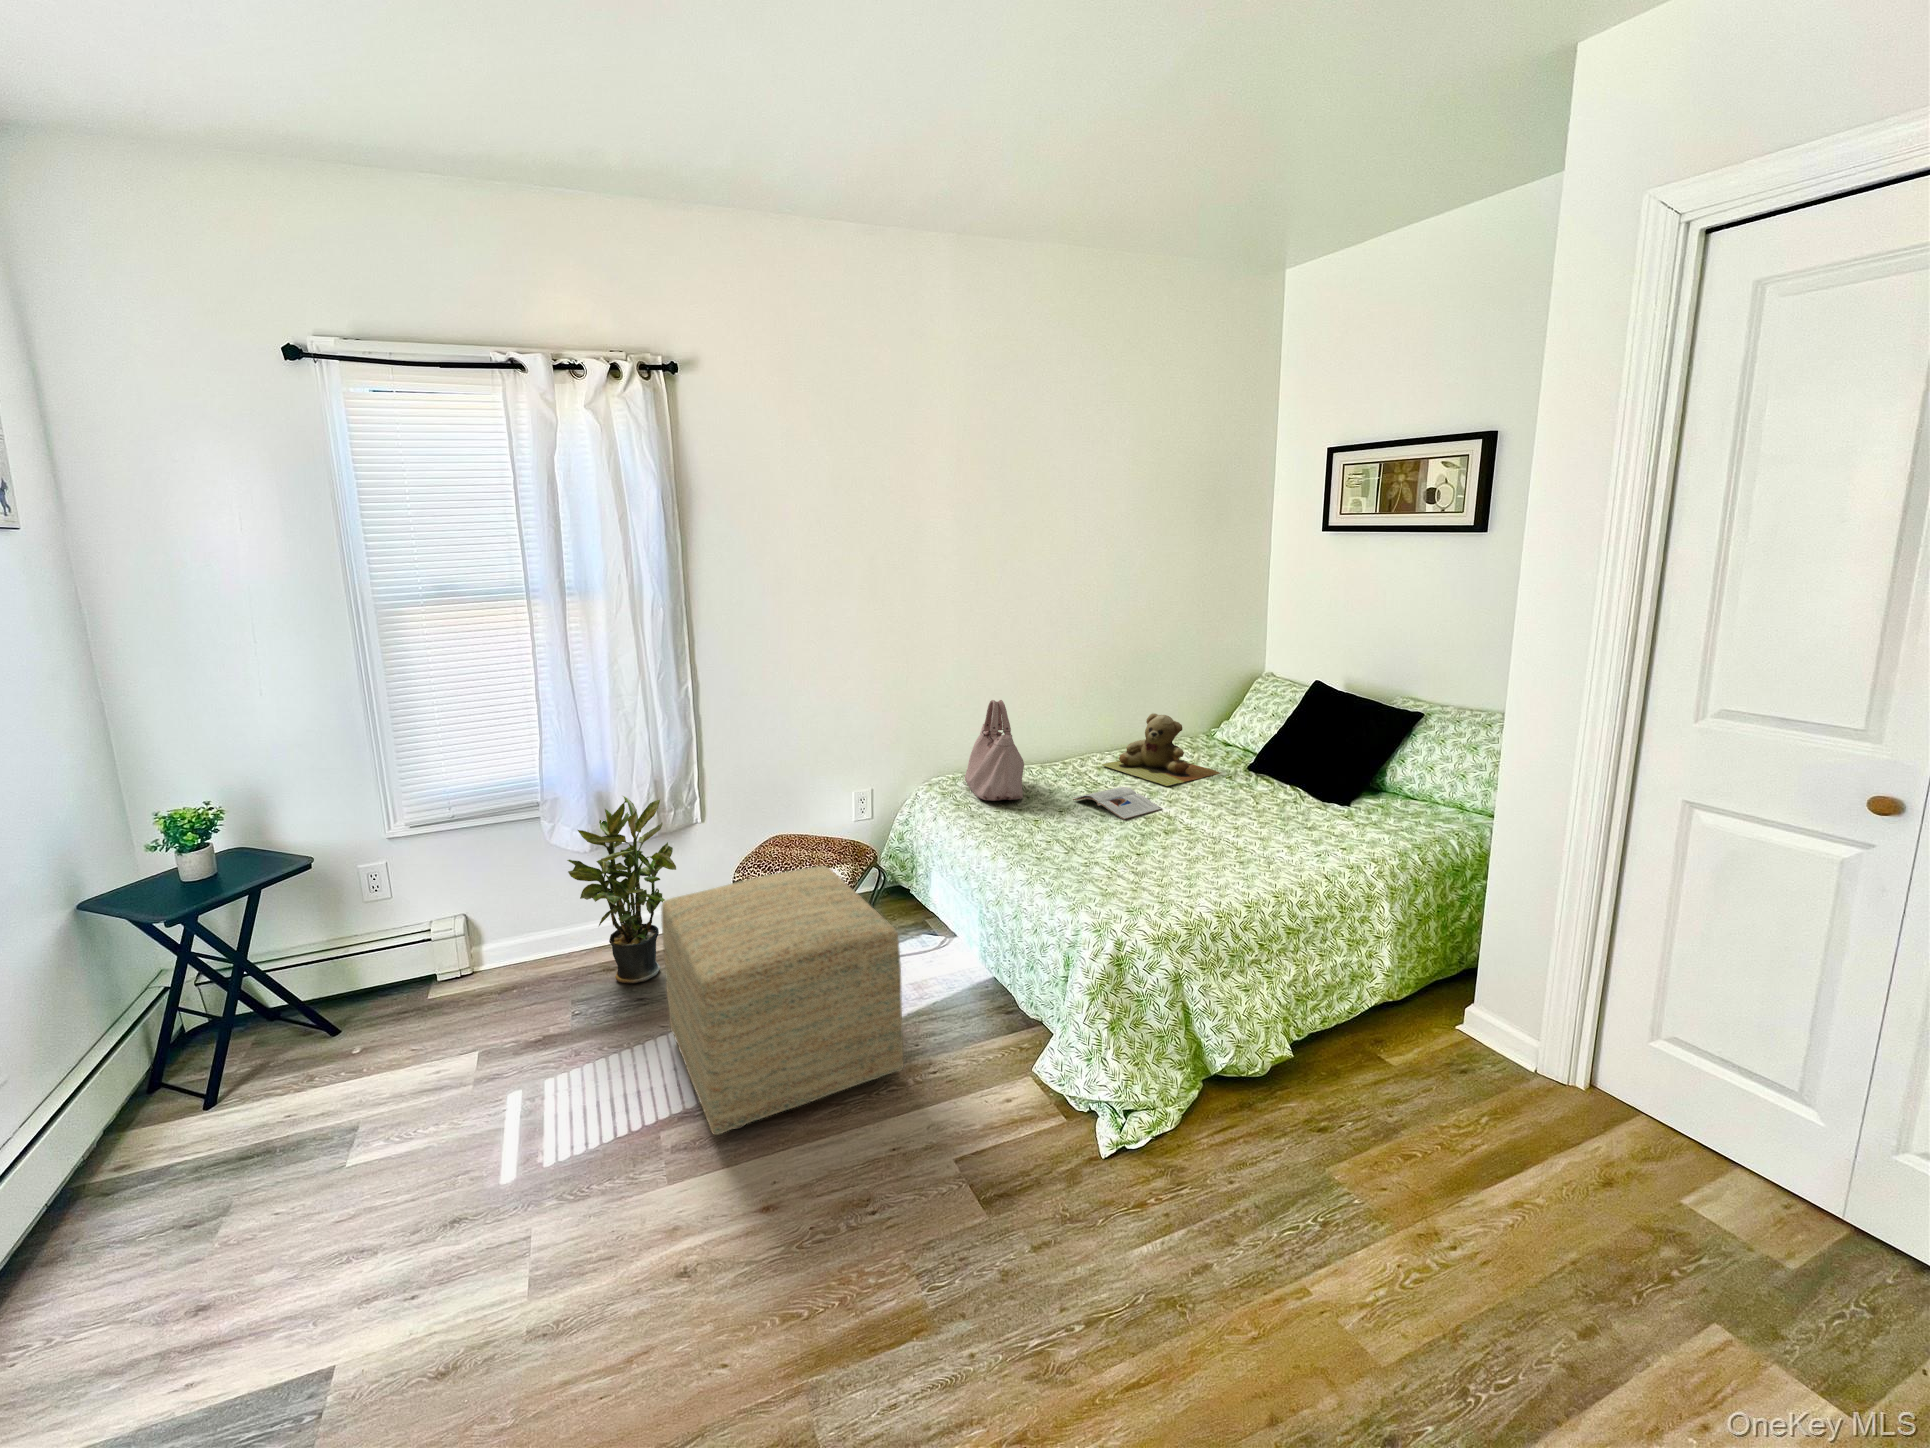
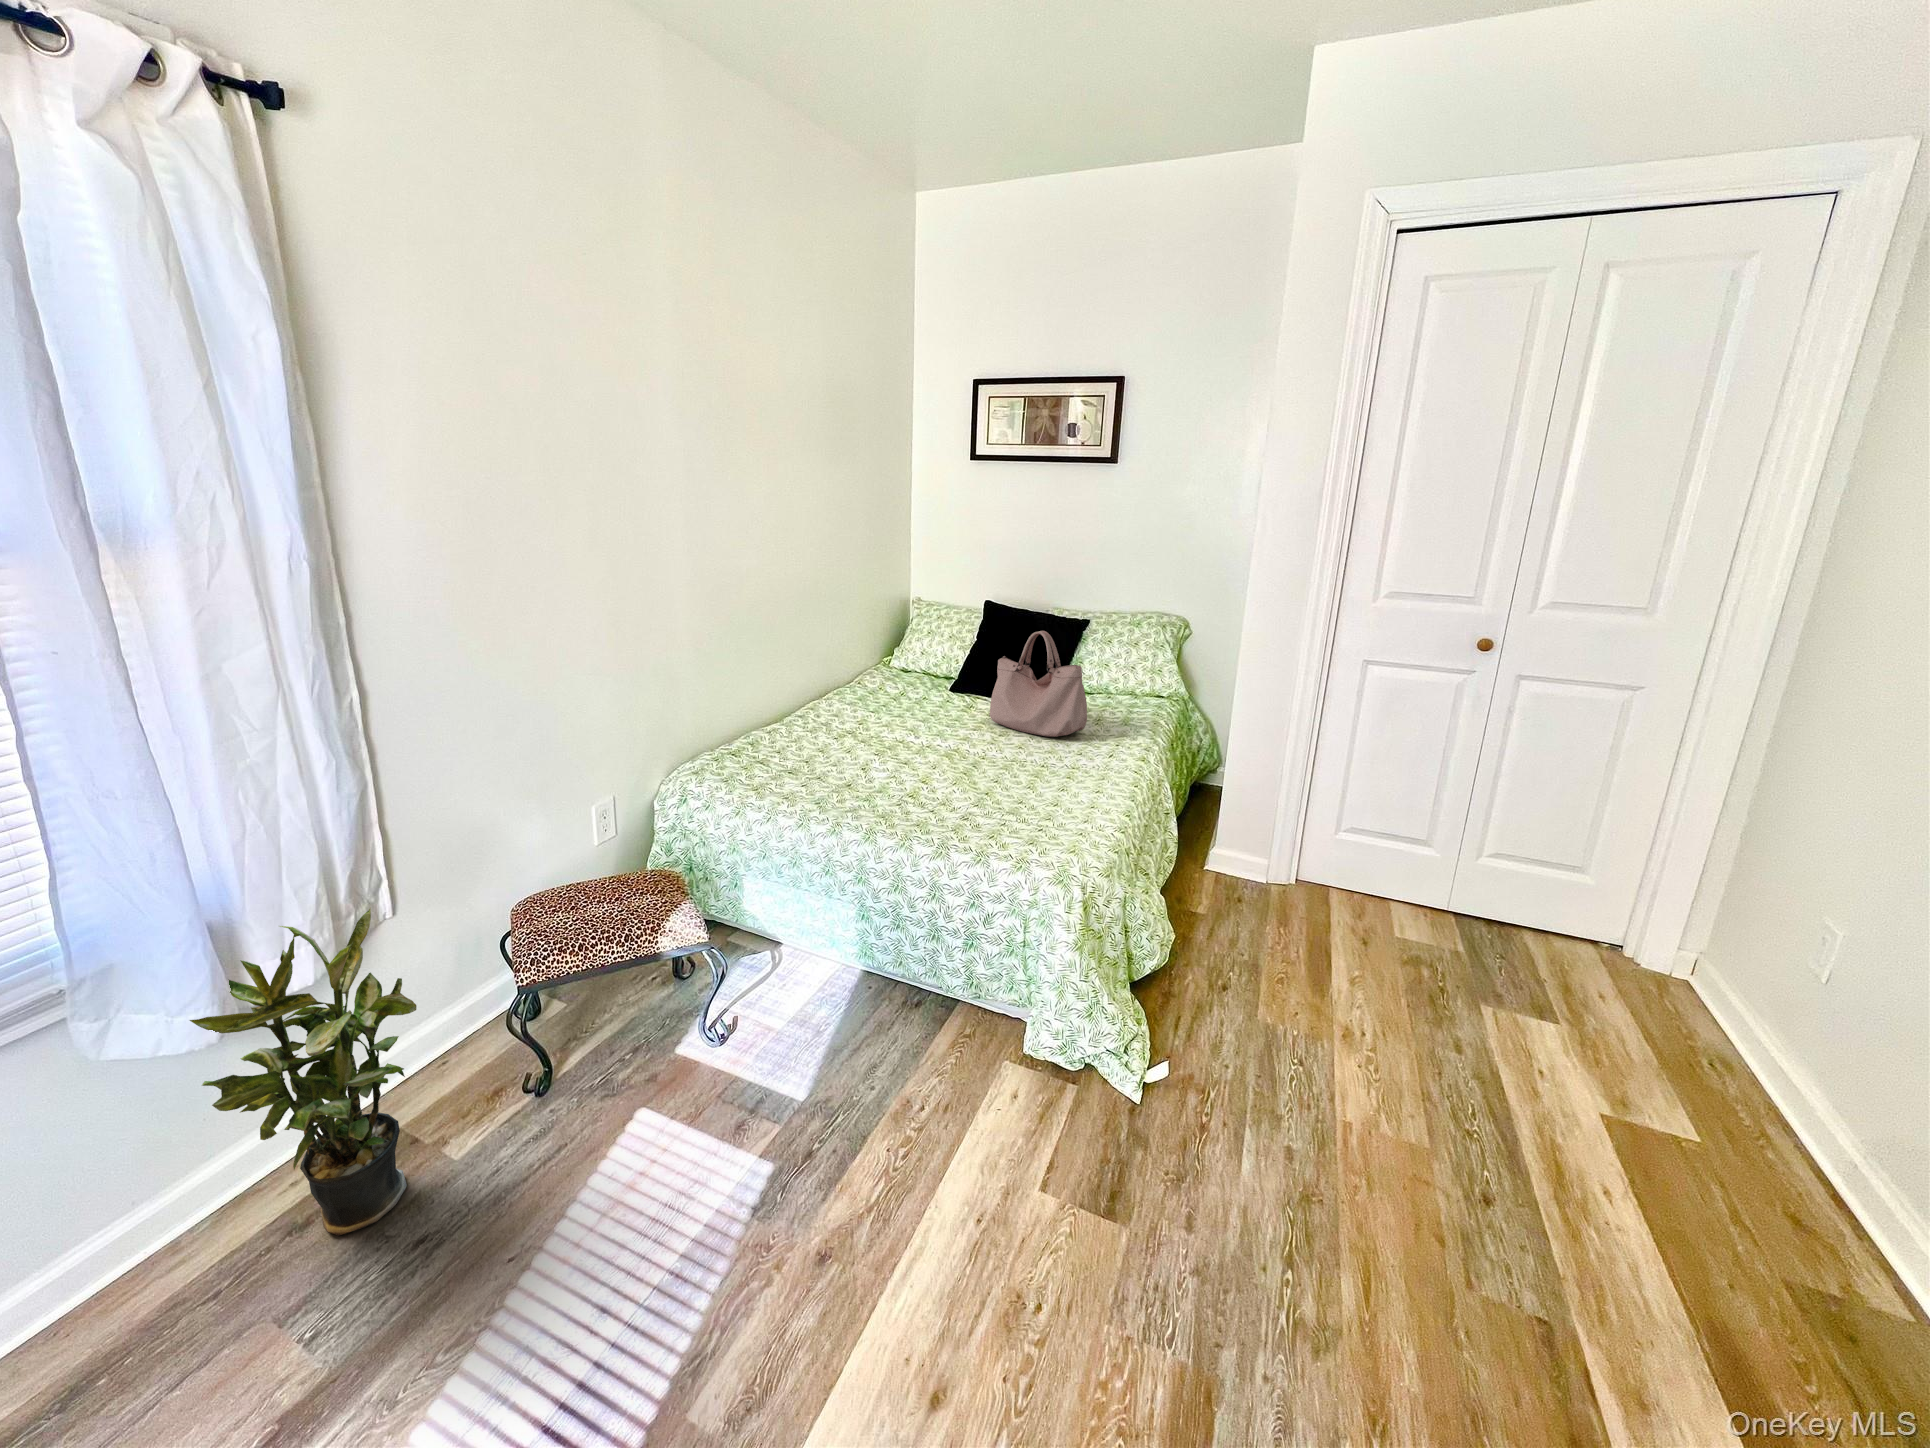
handbag: present [965,700,1024,801] -> present [989,631,1087,737]
teddy bear: present [1102,713,1221,786] -> none [837,648,946,720]
magazine: present [1073,787,1162,820] -> none [865,729,952,764]
ottoman: present [661,866,904,1135] -> none [519,919,904,1360]

